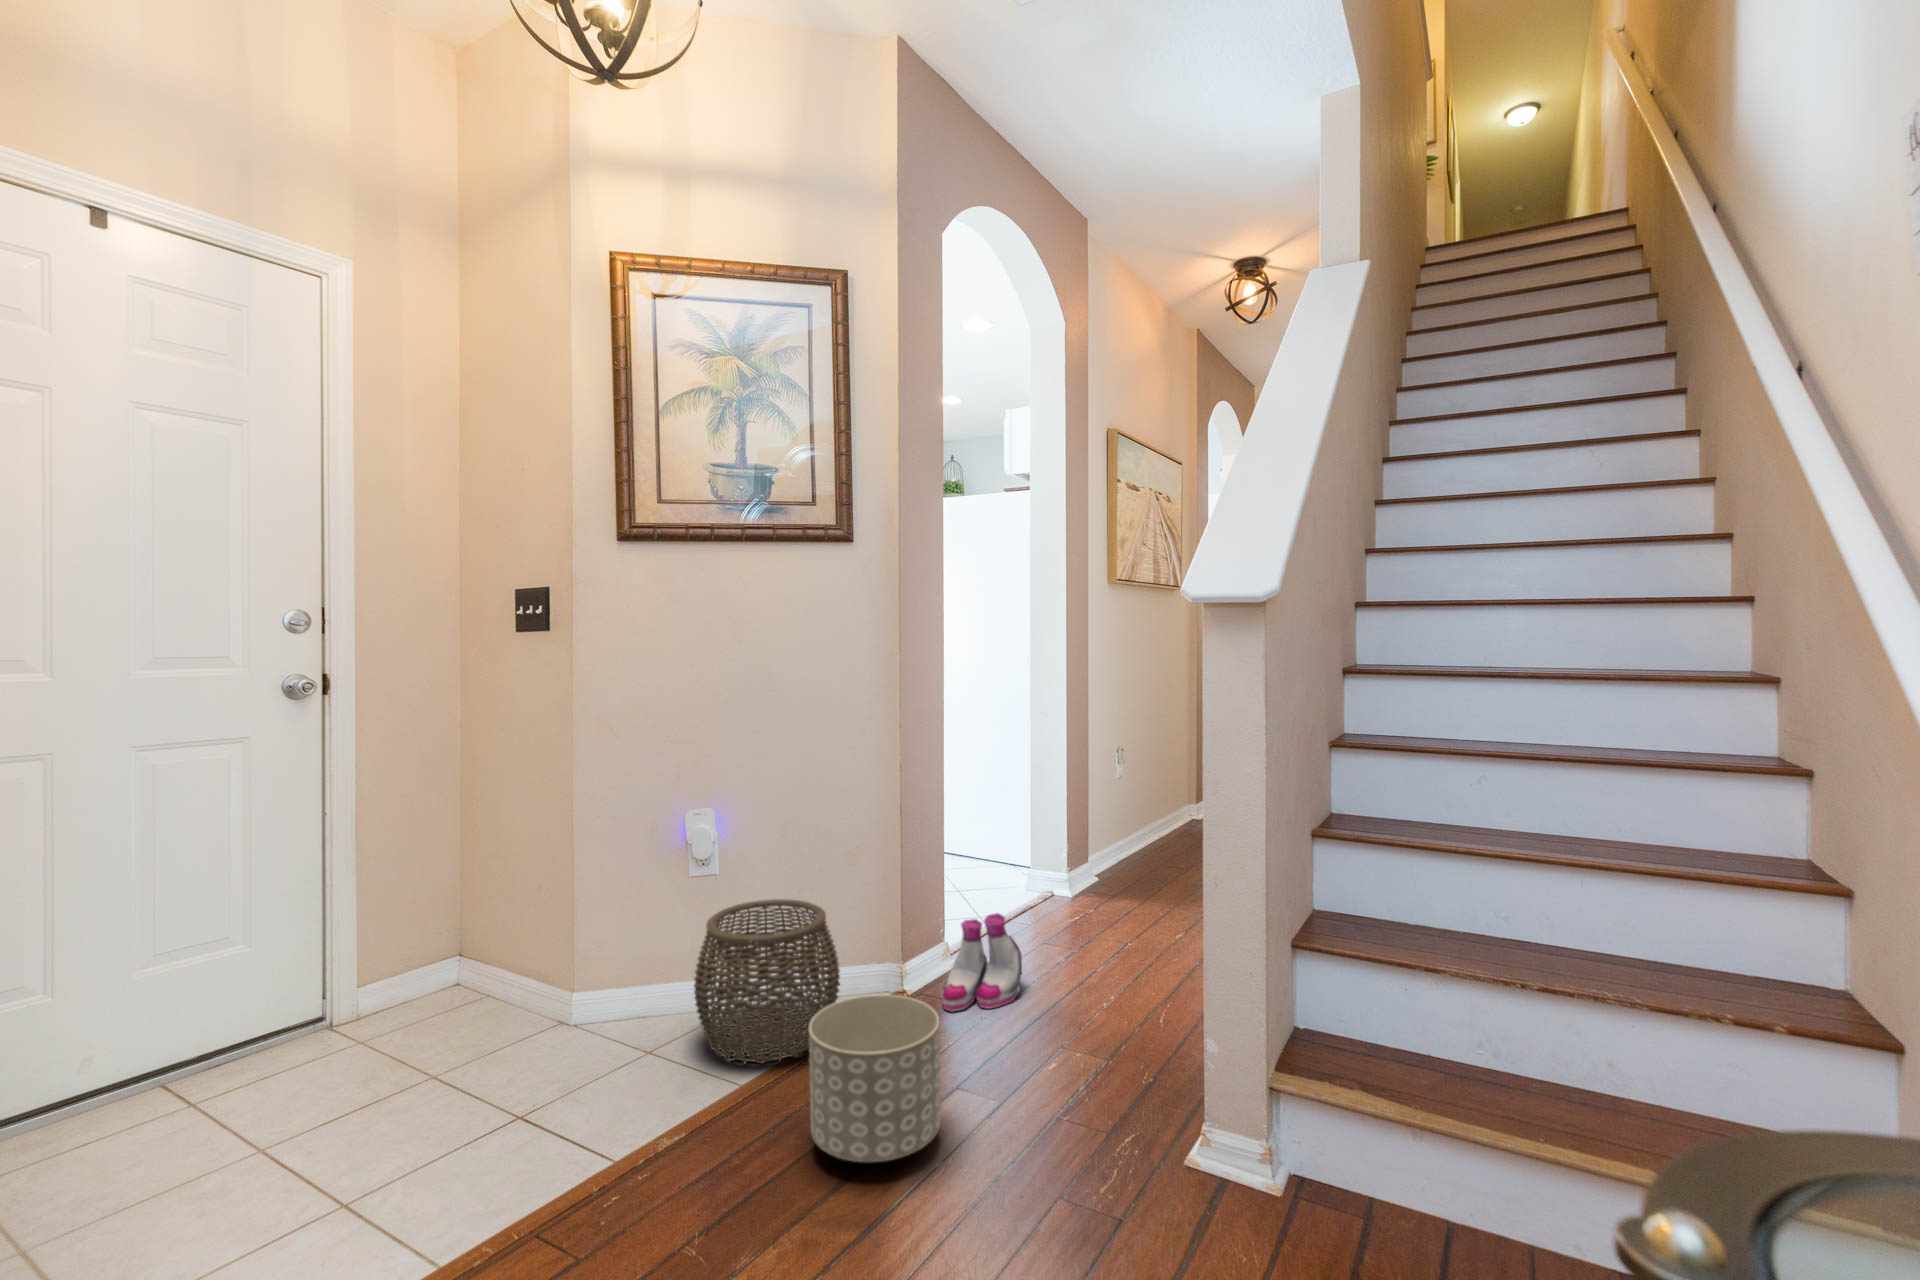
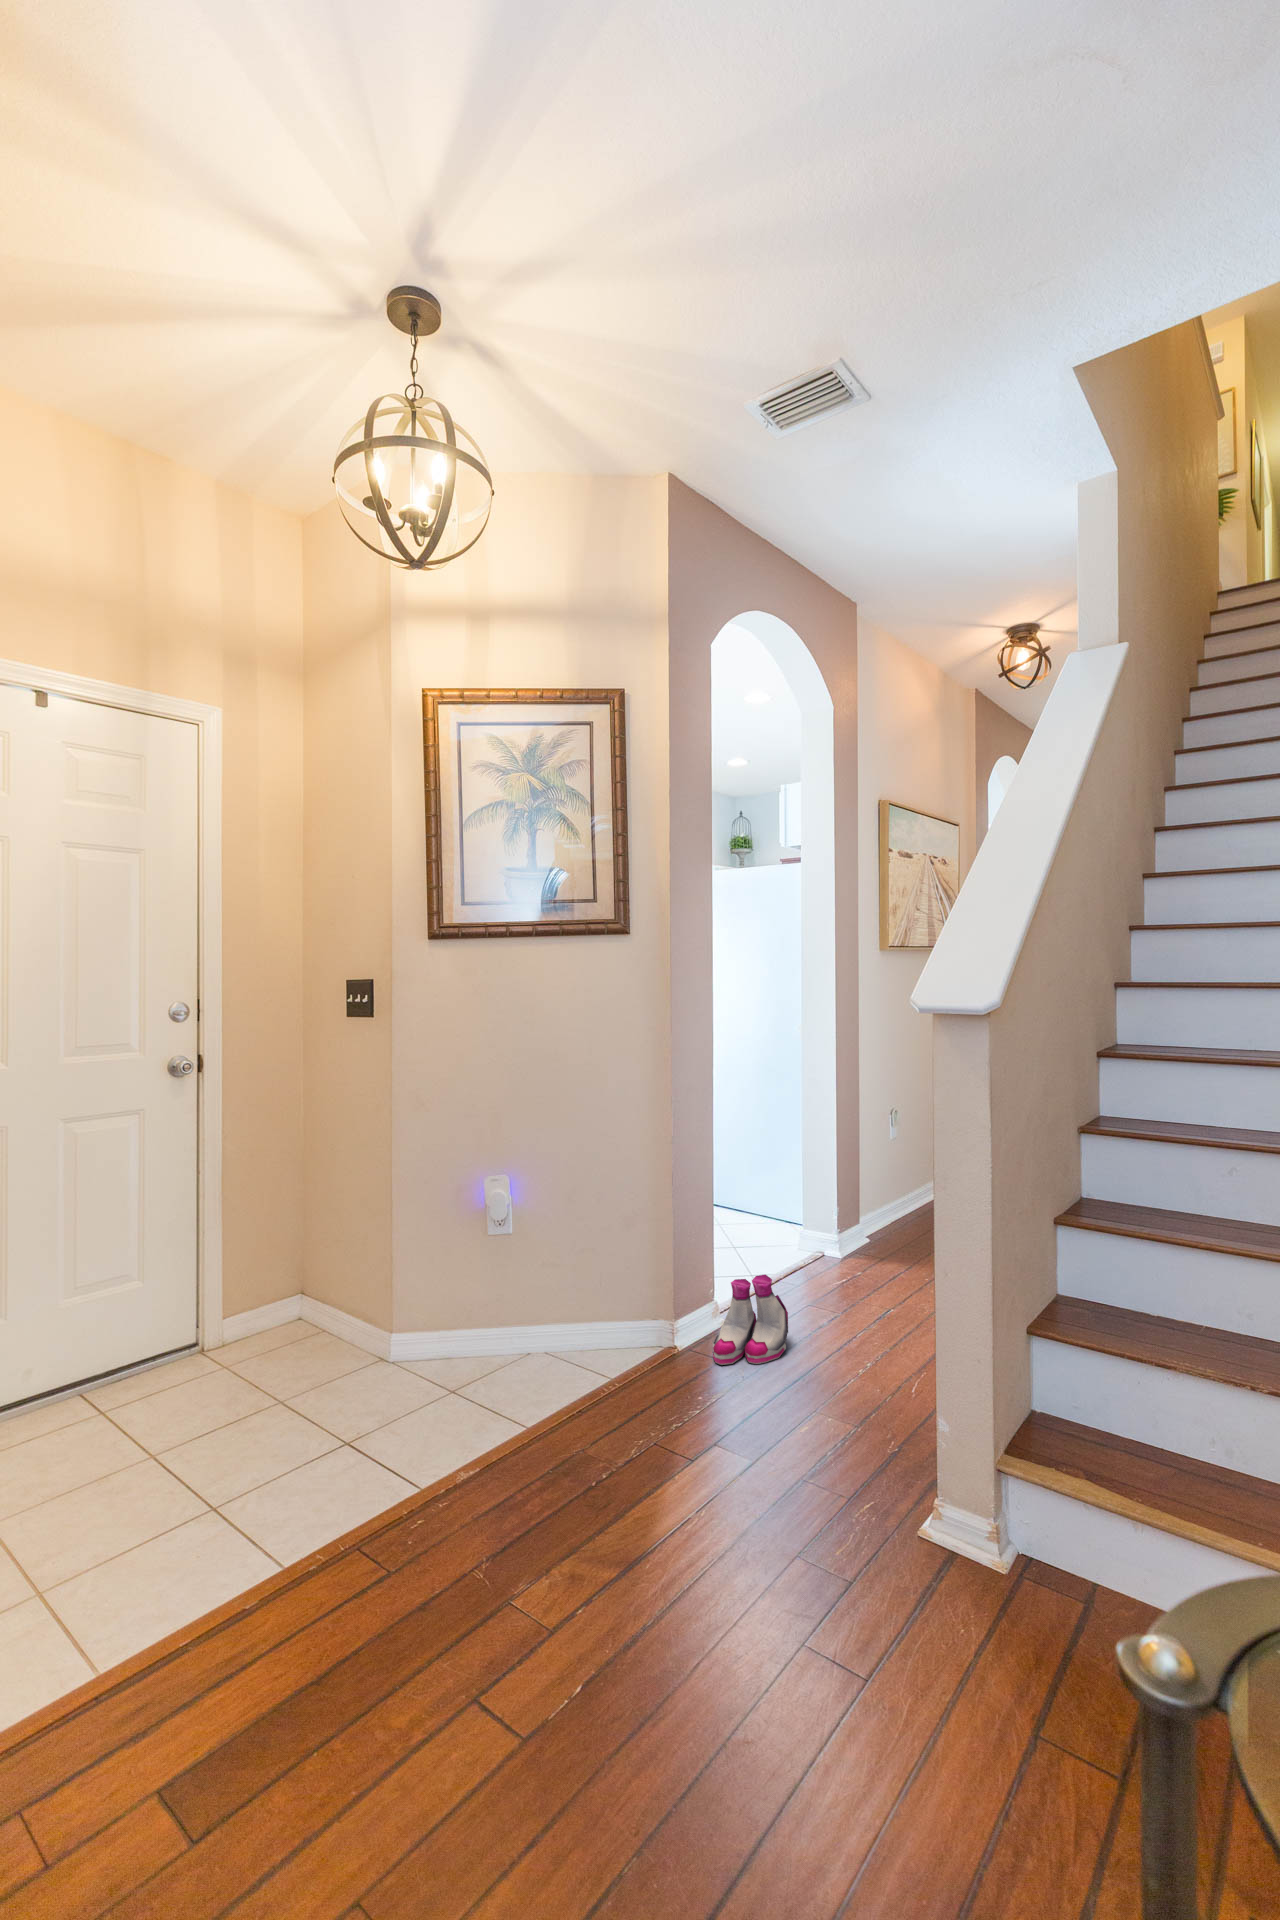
woven basket: present [694,899,840,1064] -> none [492,1255,619,1406]
planter: present [809,994,941,1163] -> none [584,1354,701,1509]

